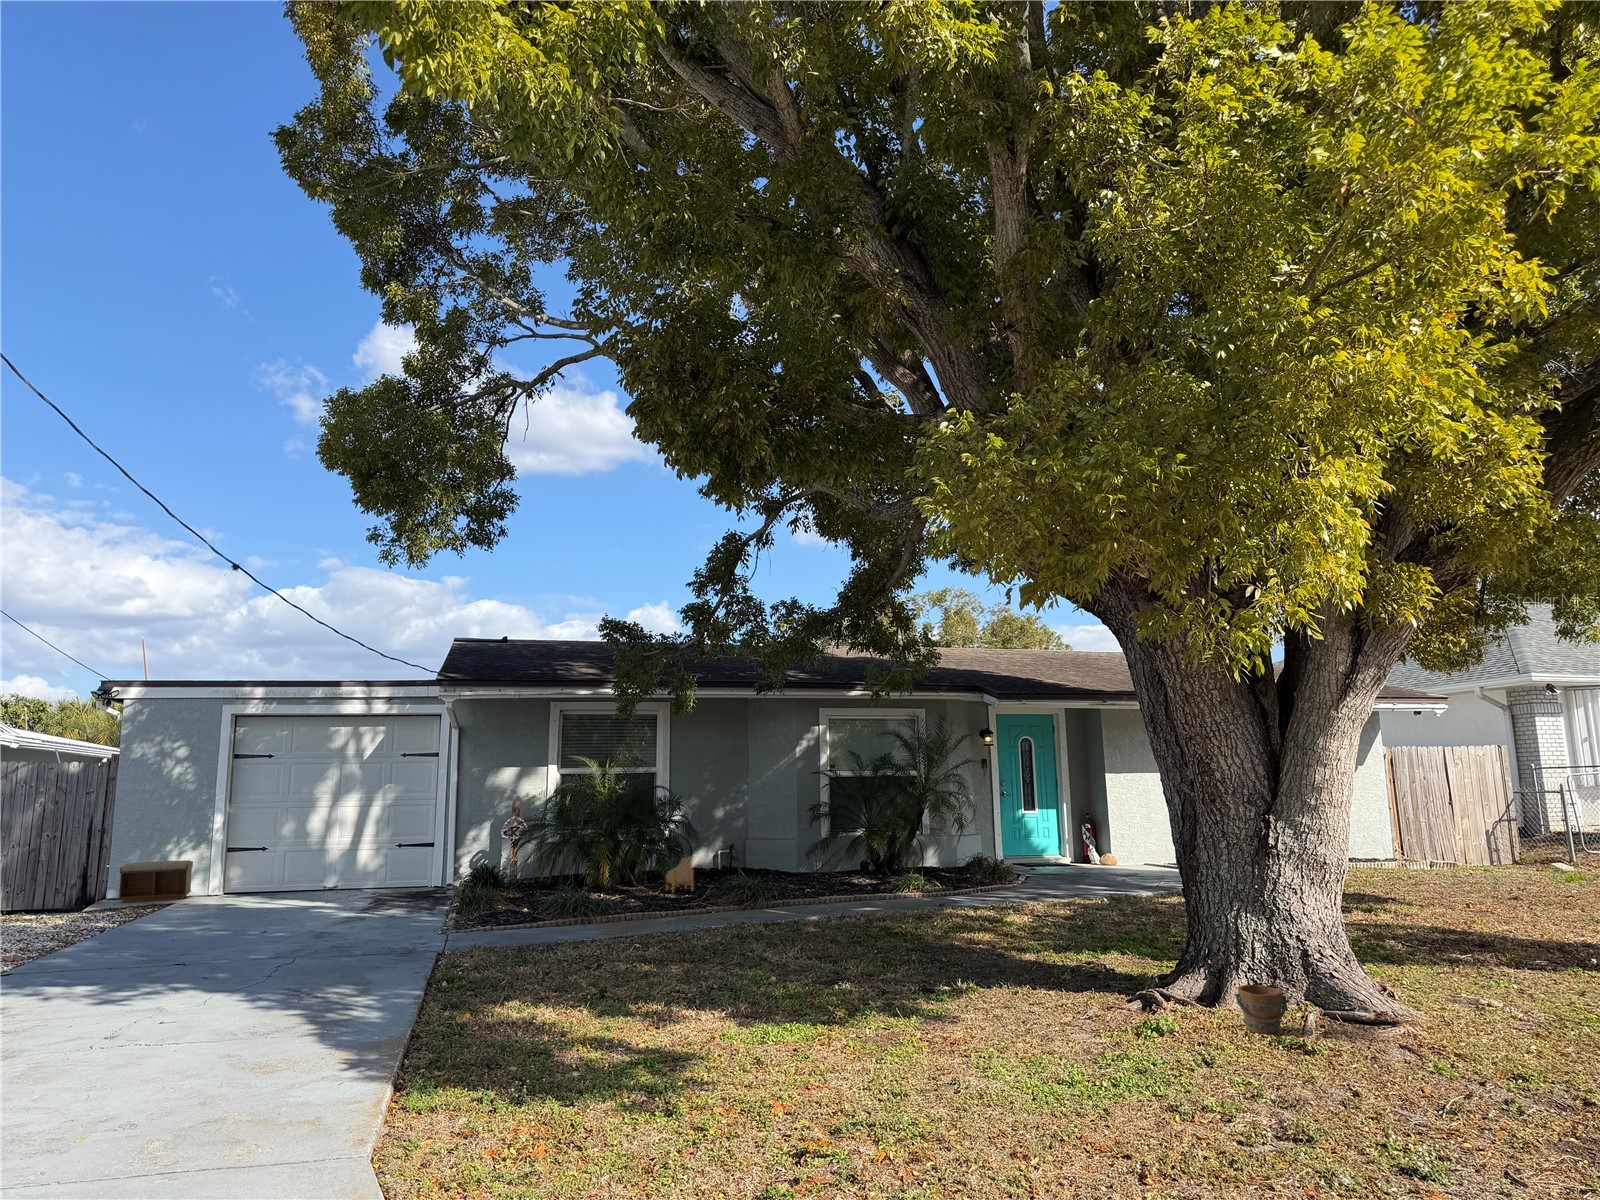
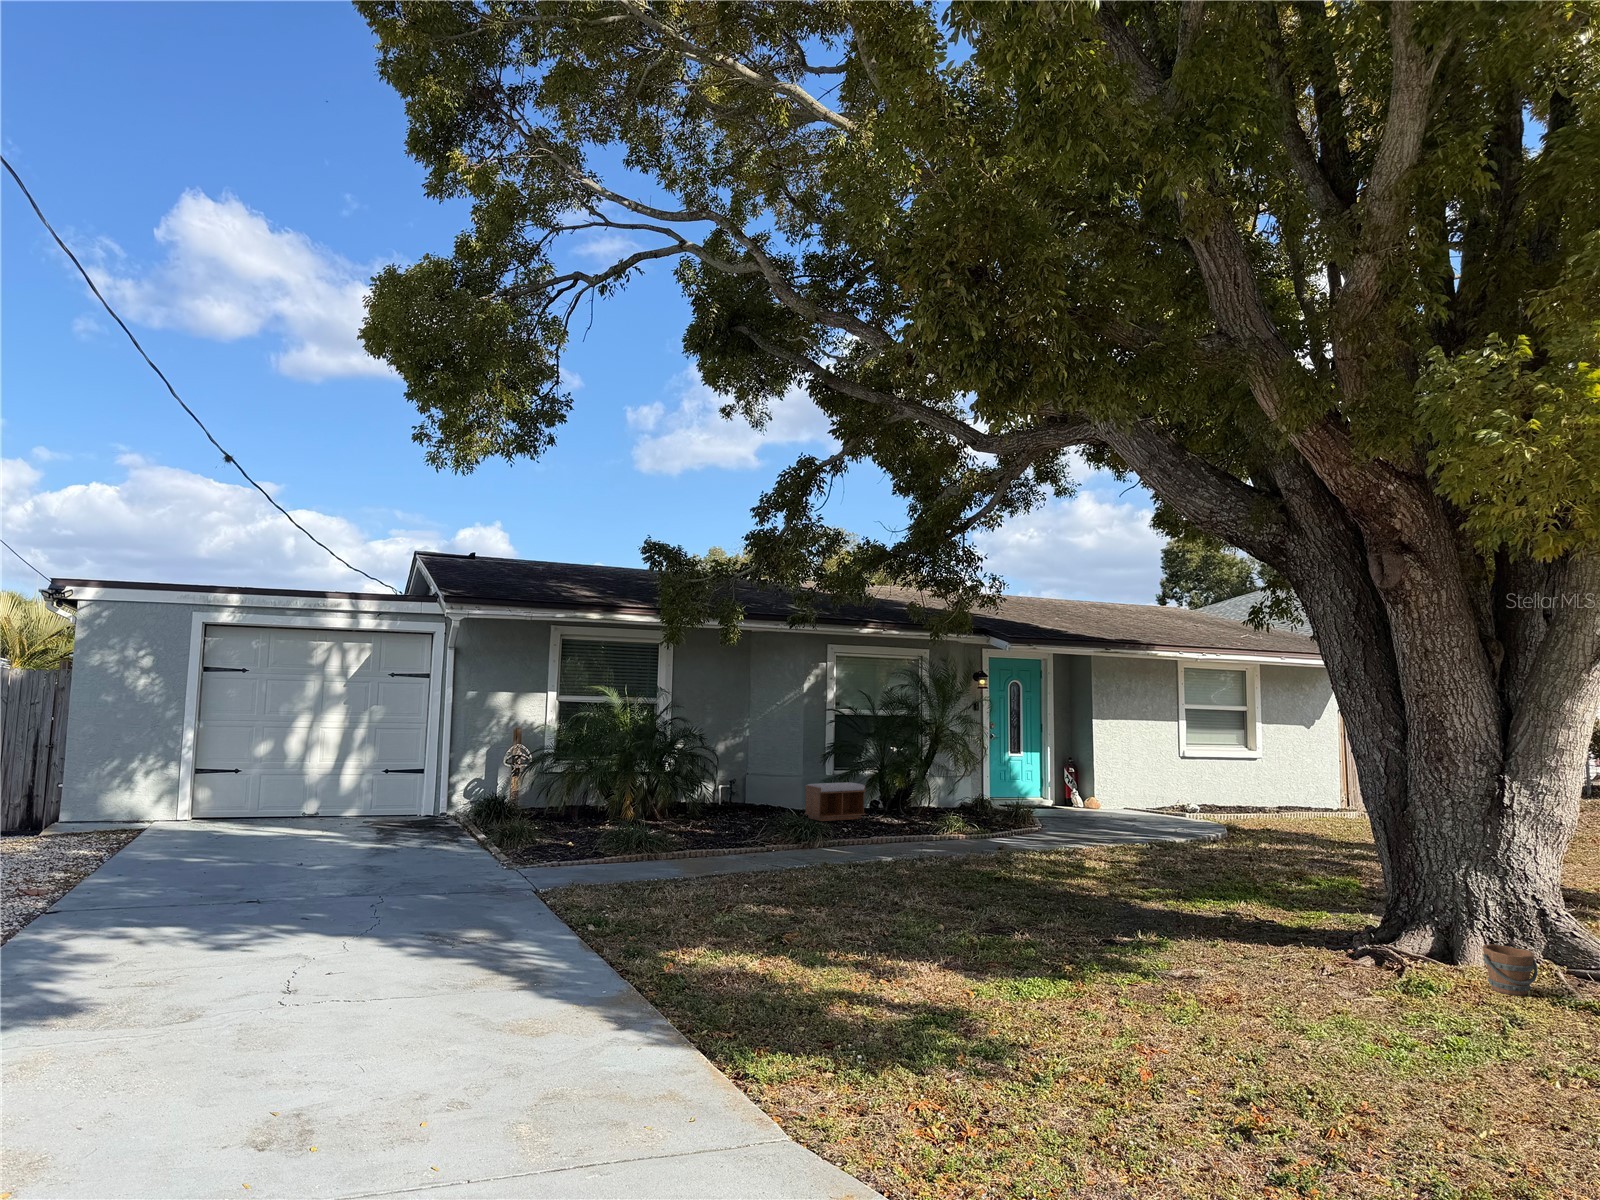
planter: present [666,856,693,892] -> none [689,791,721,829]
bench: present [118,860,193,903] -> present [804,782,866,821]

